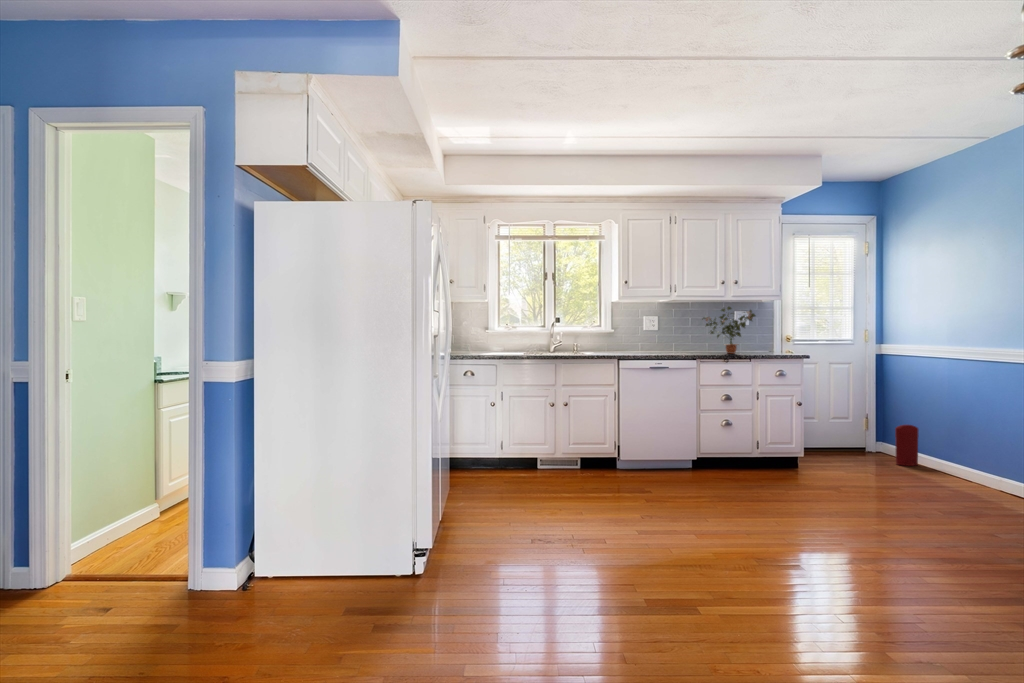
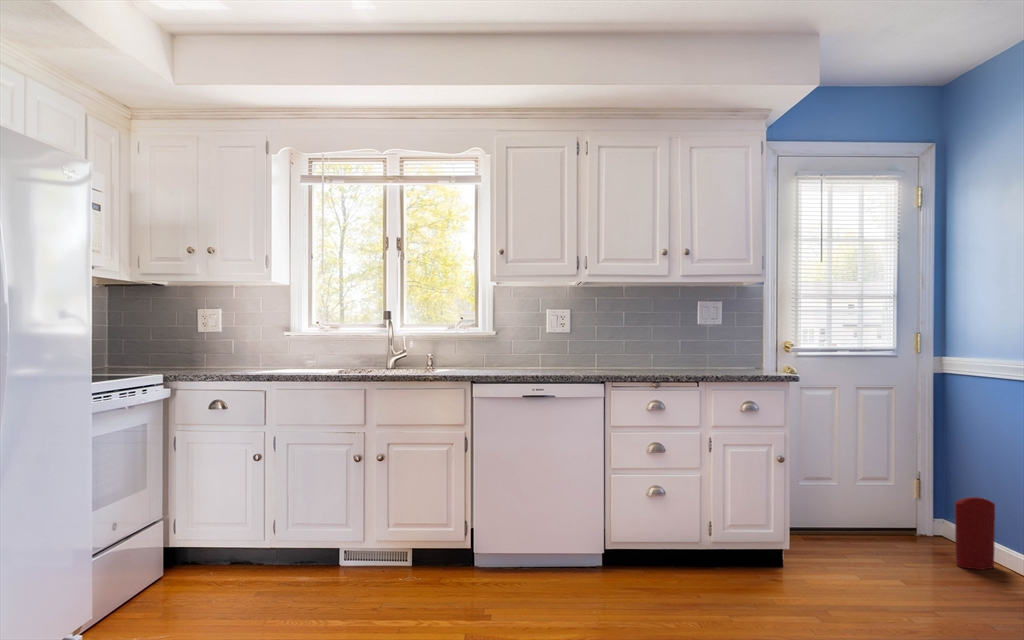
potted plant: present [703,307,756,354] -> none [632,294,717,372]

